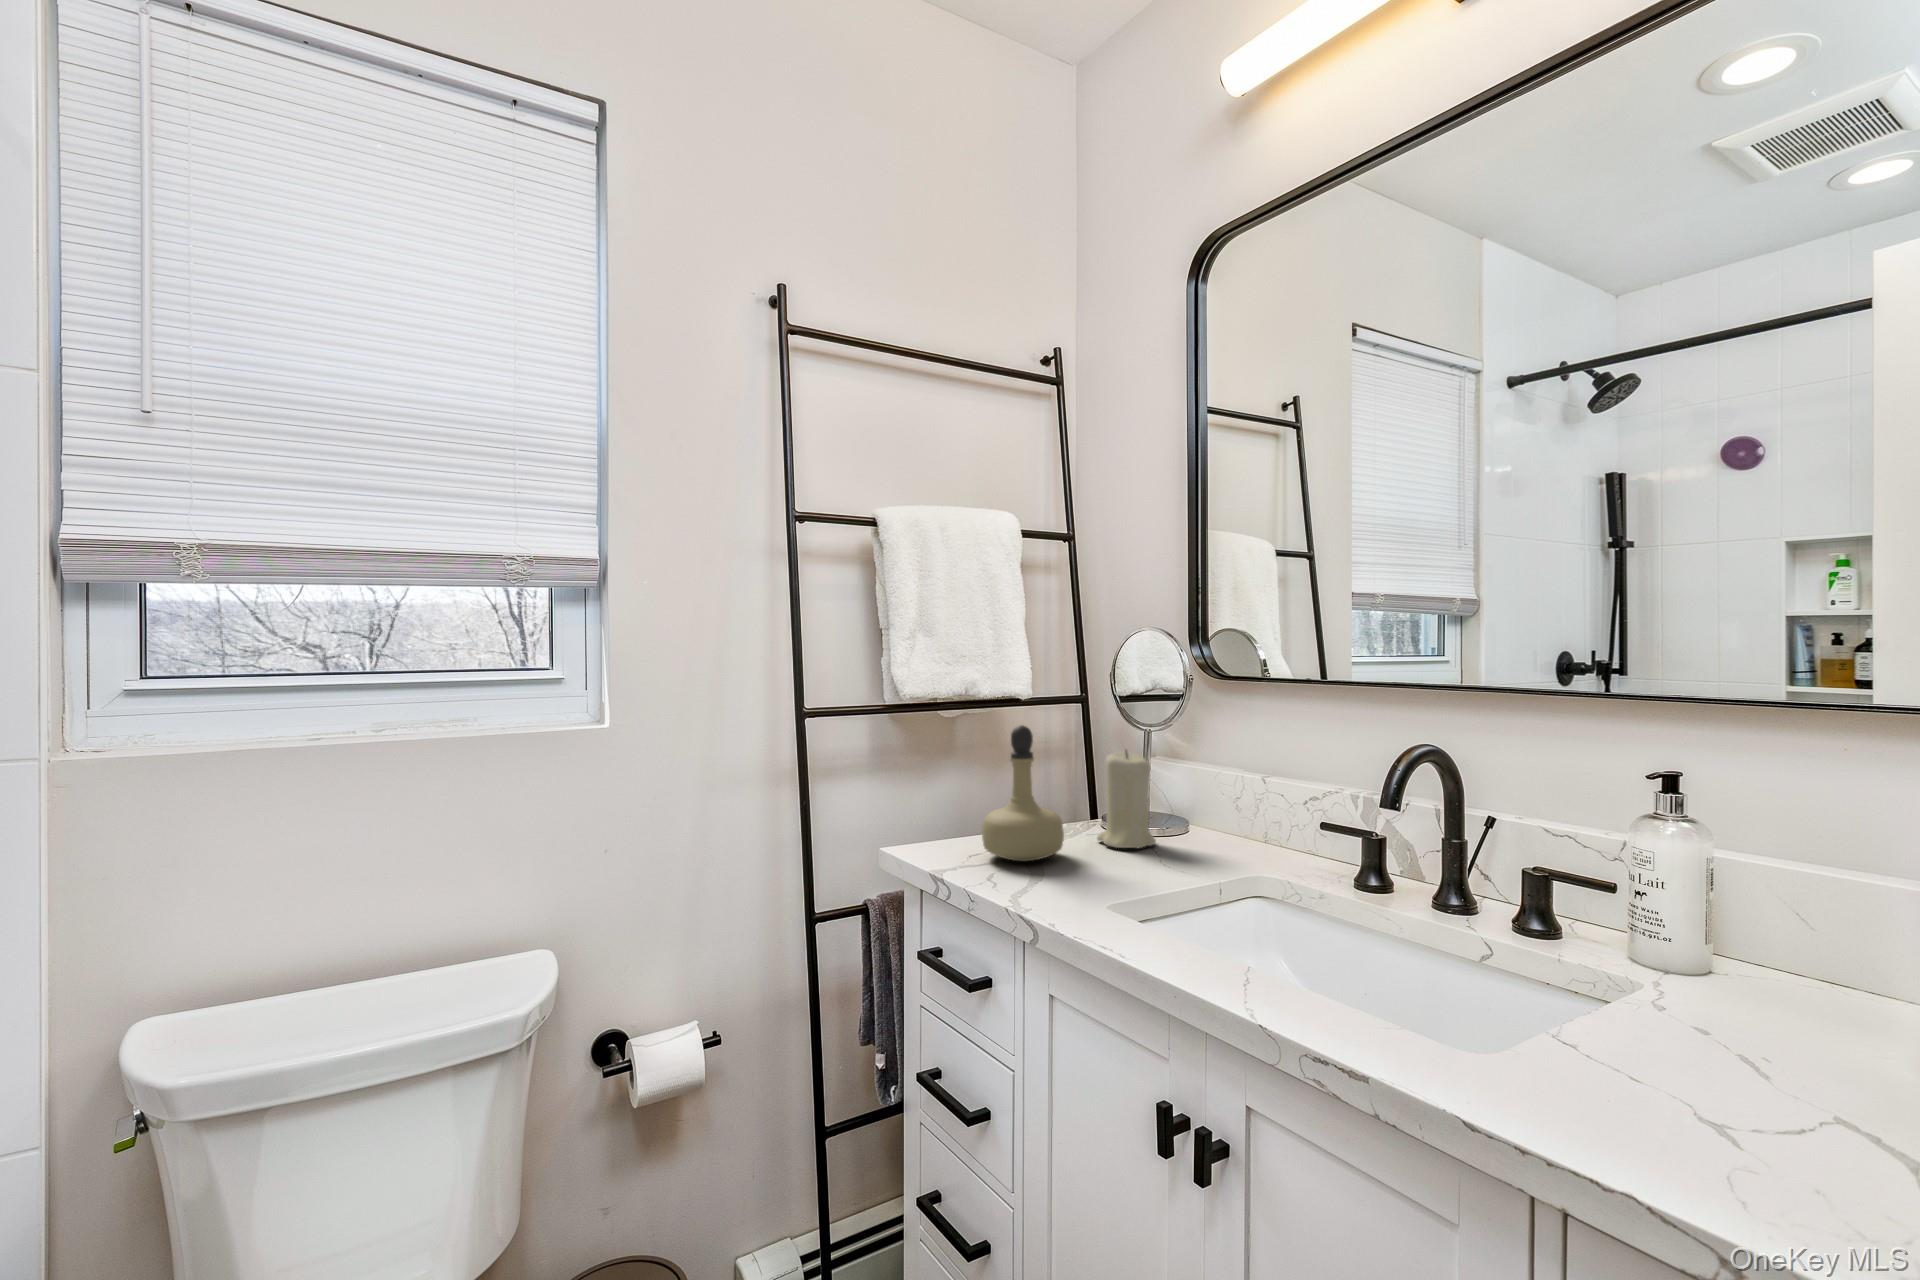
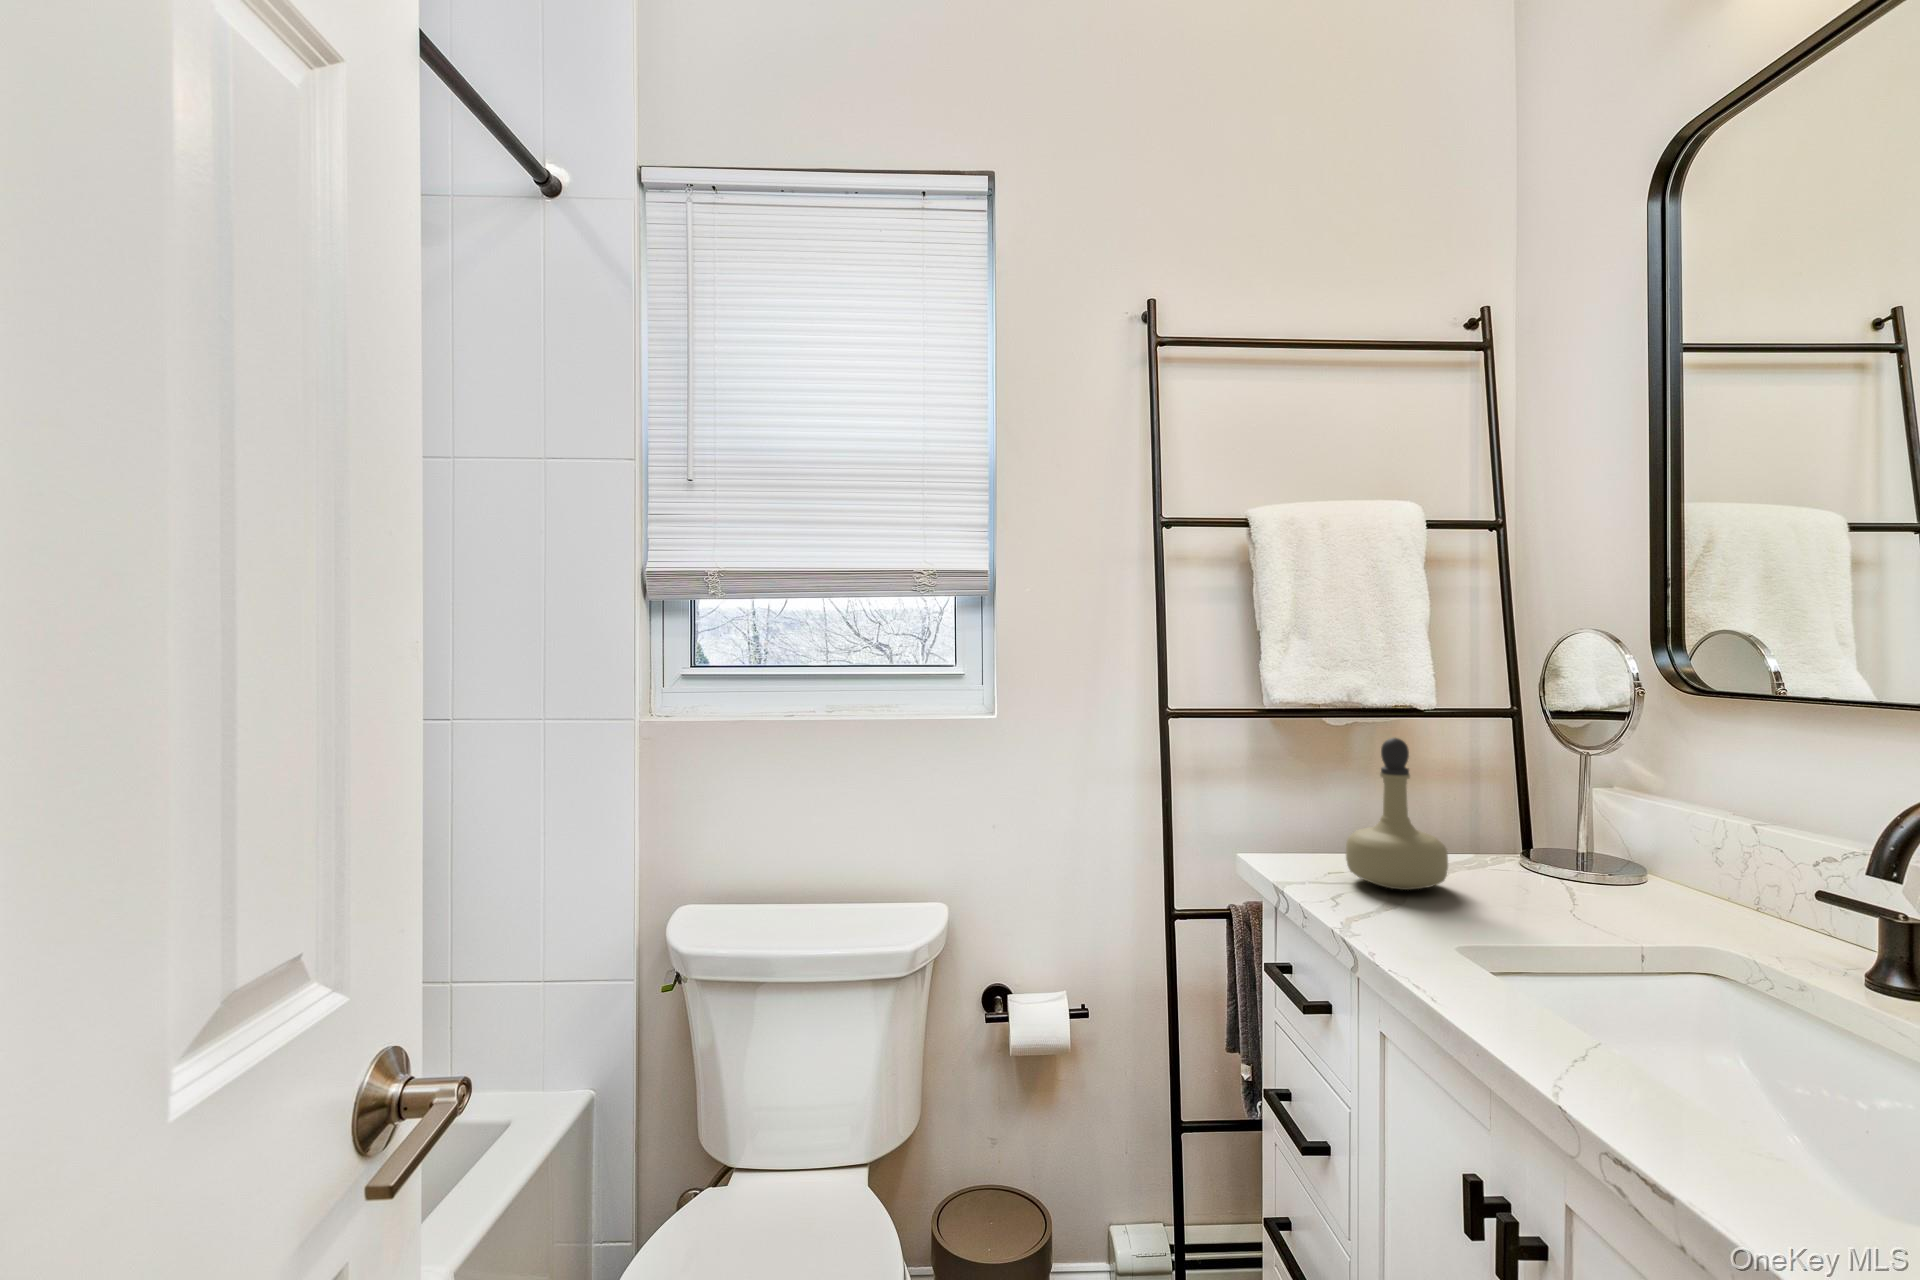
candle: present [1097,751,1156,848] -> none [1503,775,1587,896]

